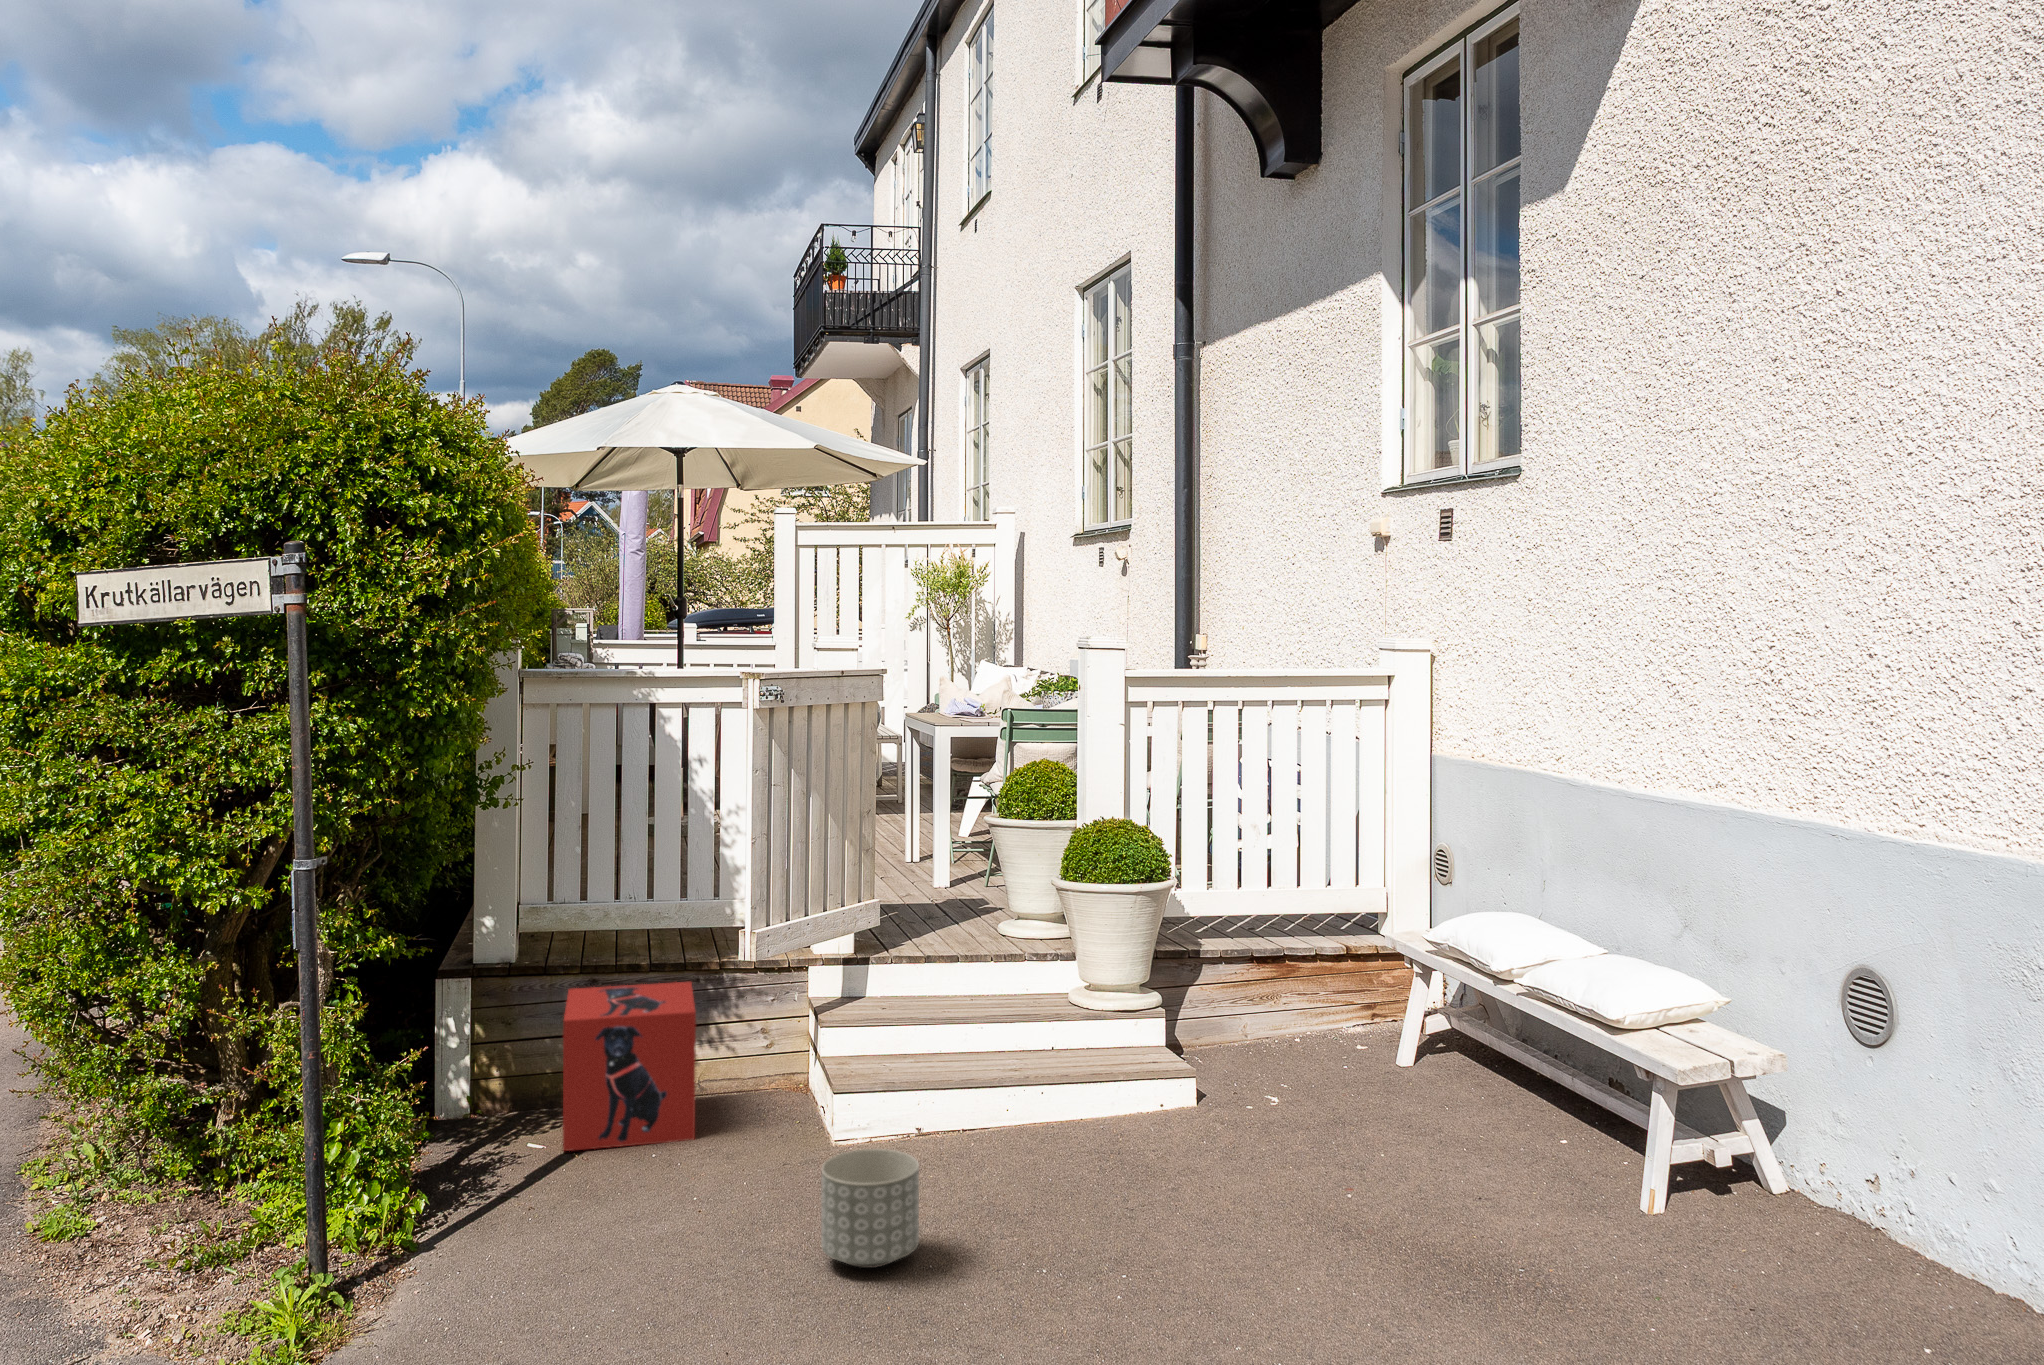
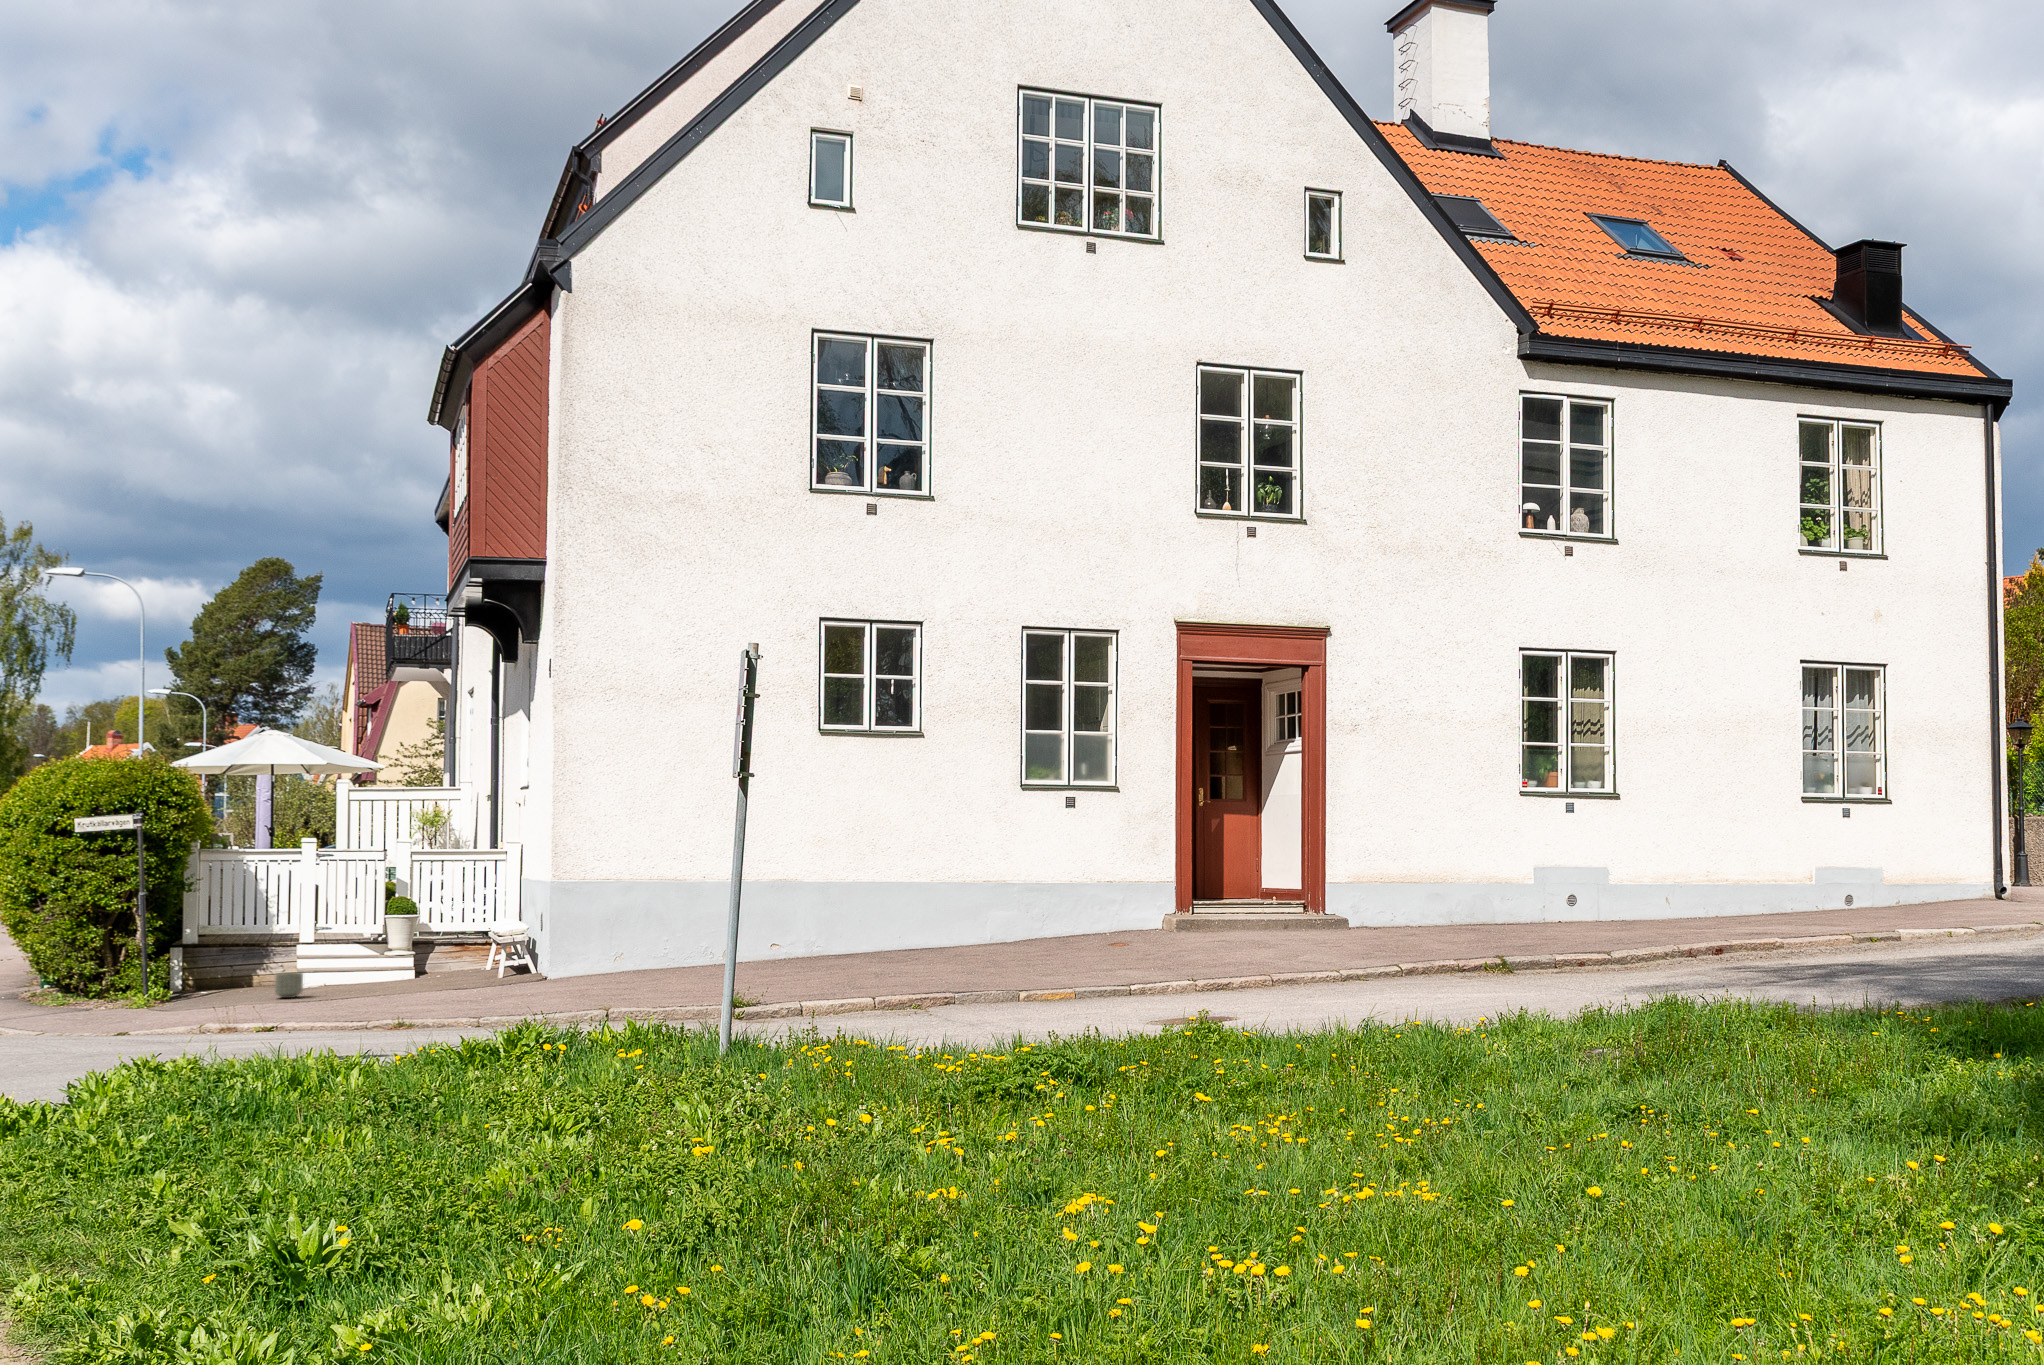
storage box: present [563,982,696,1151] -> none [209,950,256,993]

